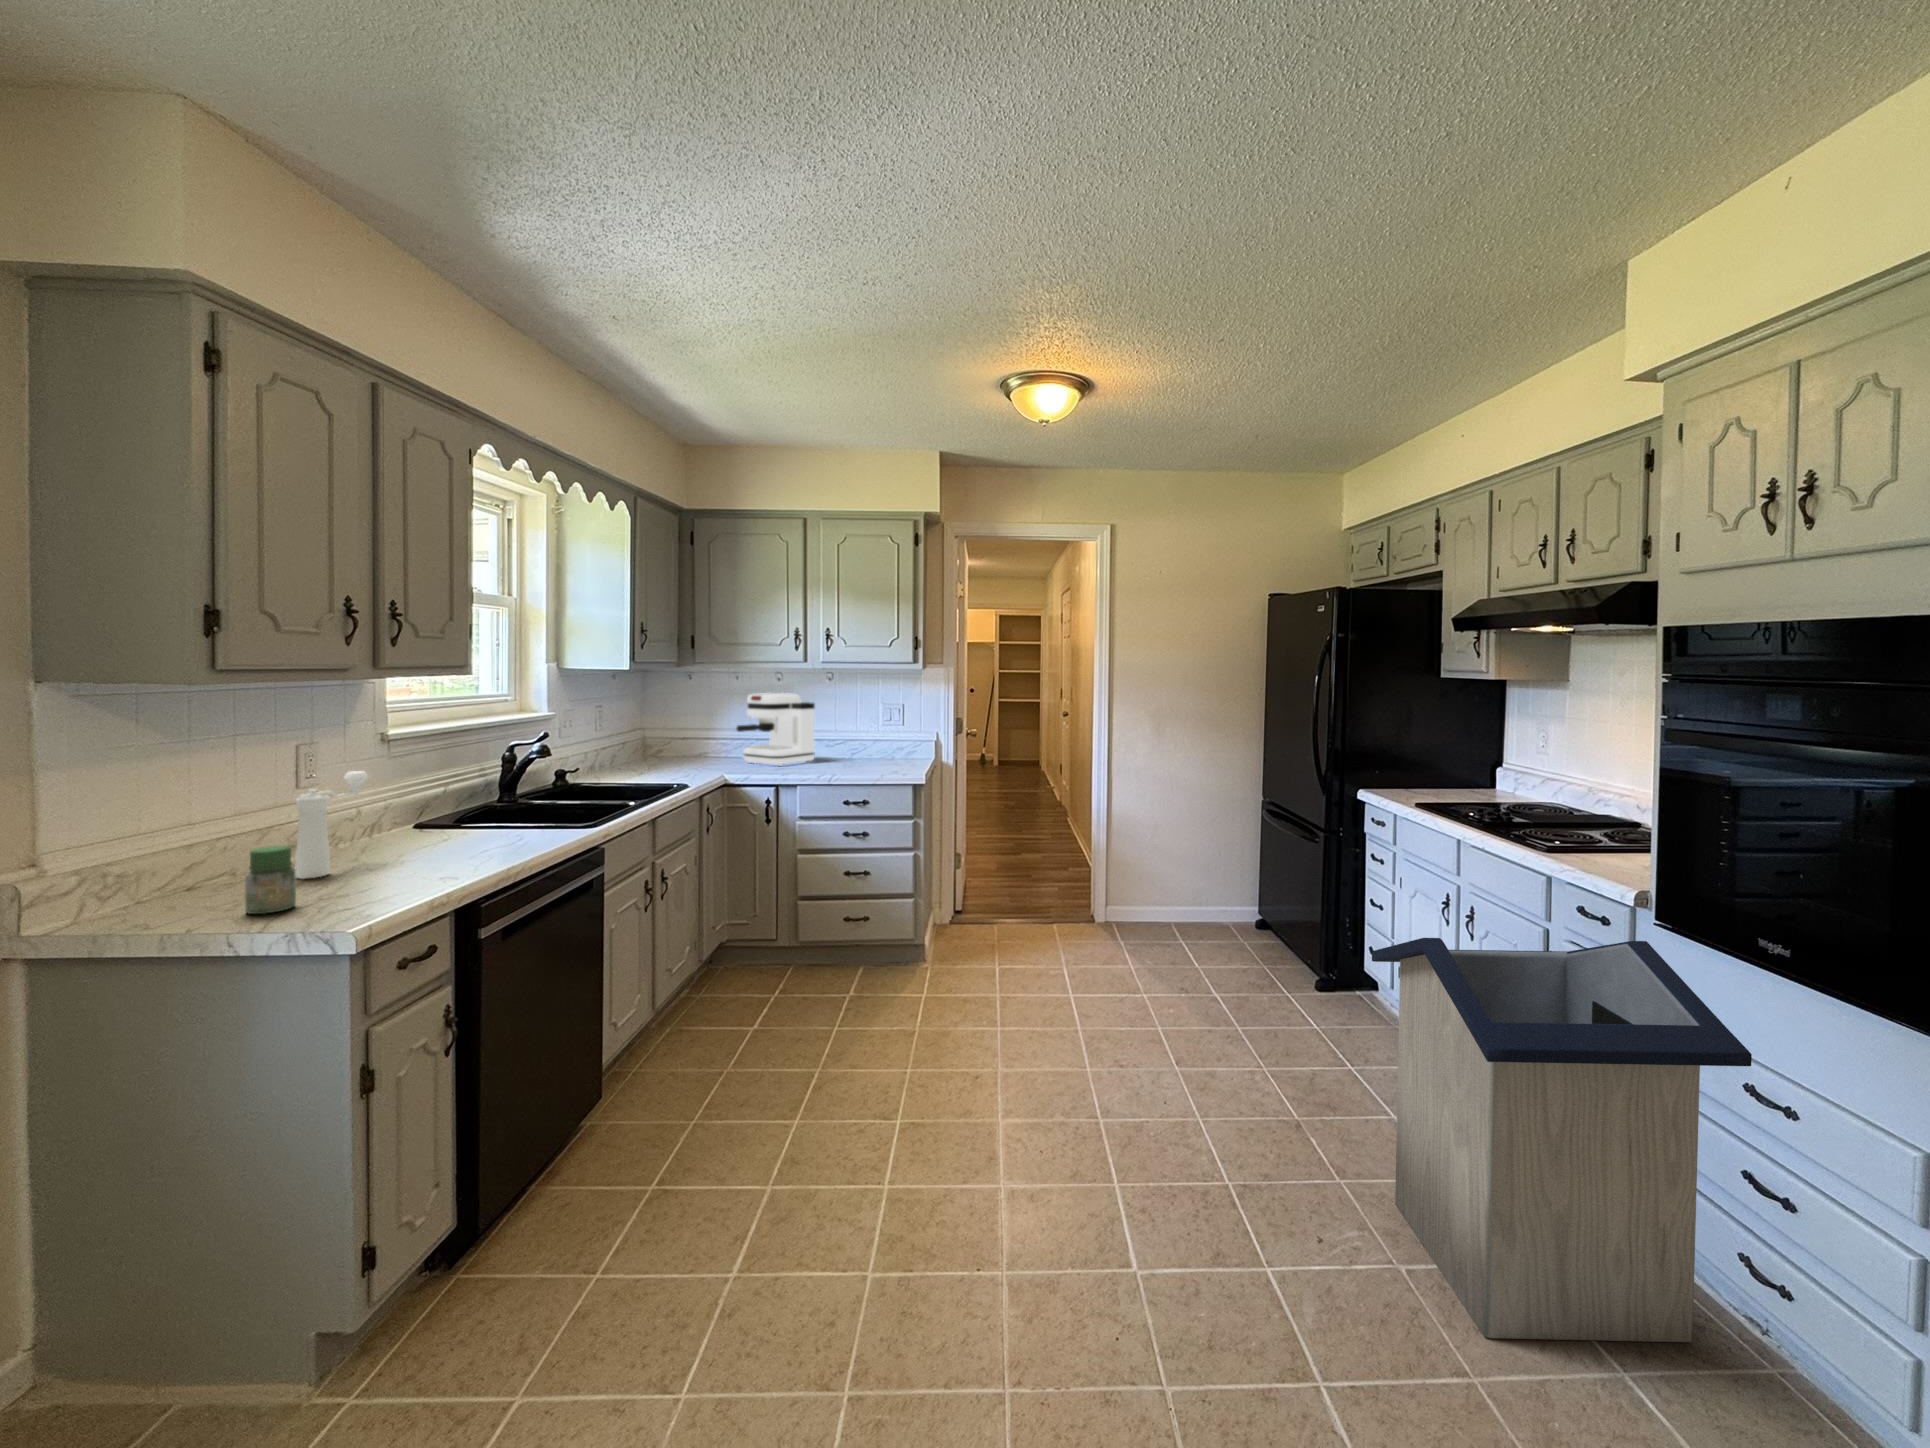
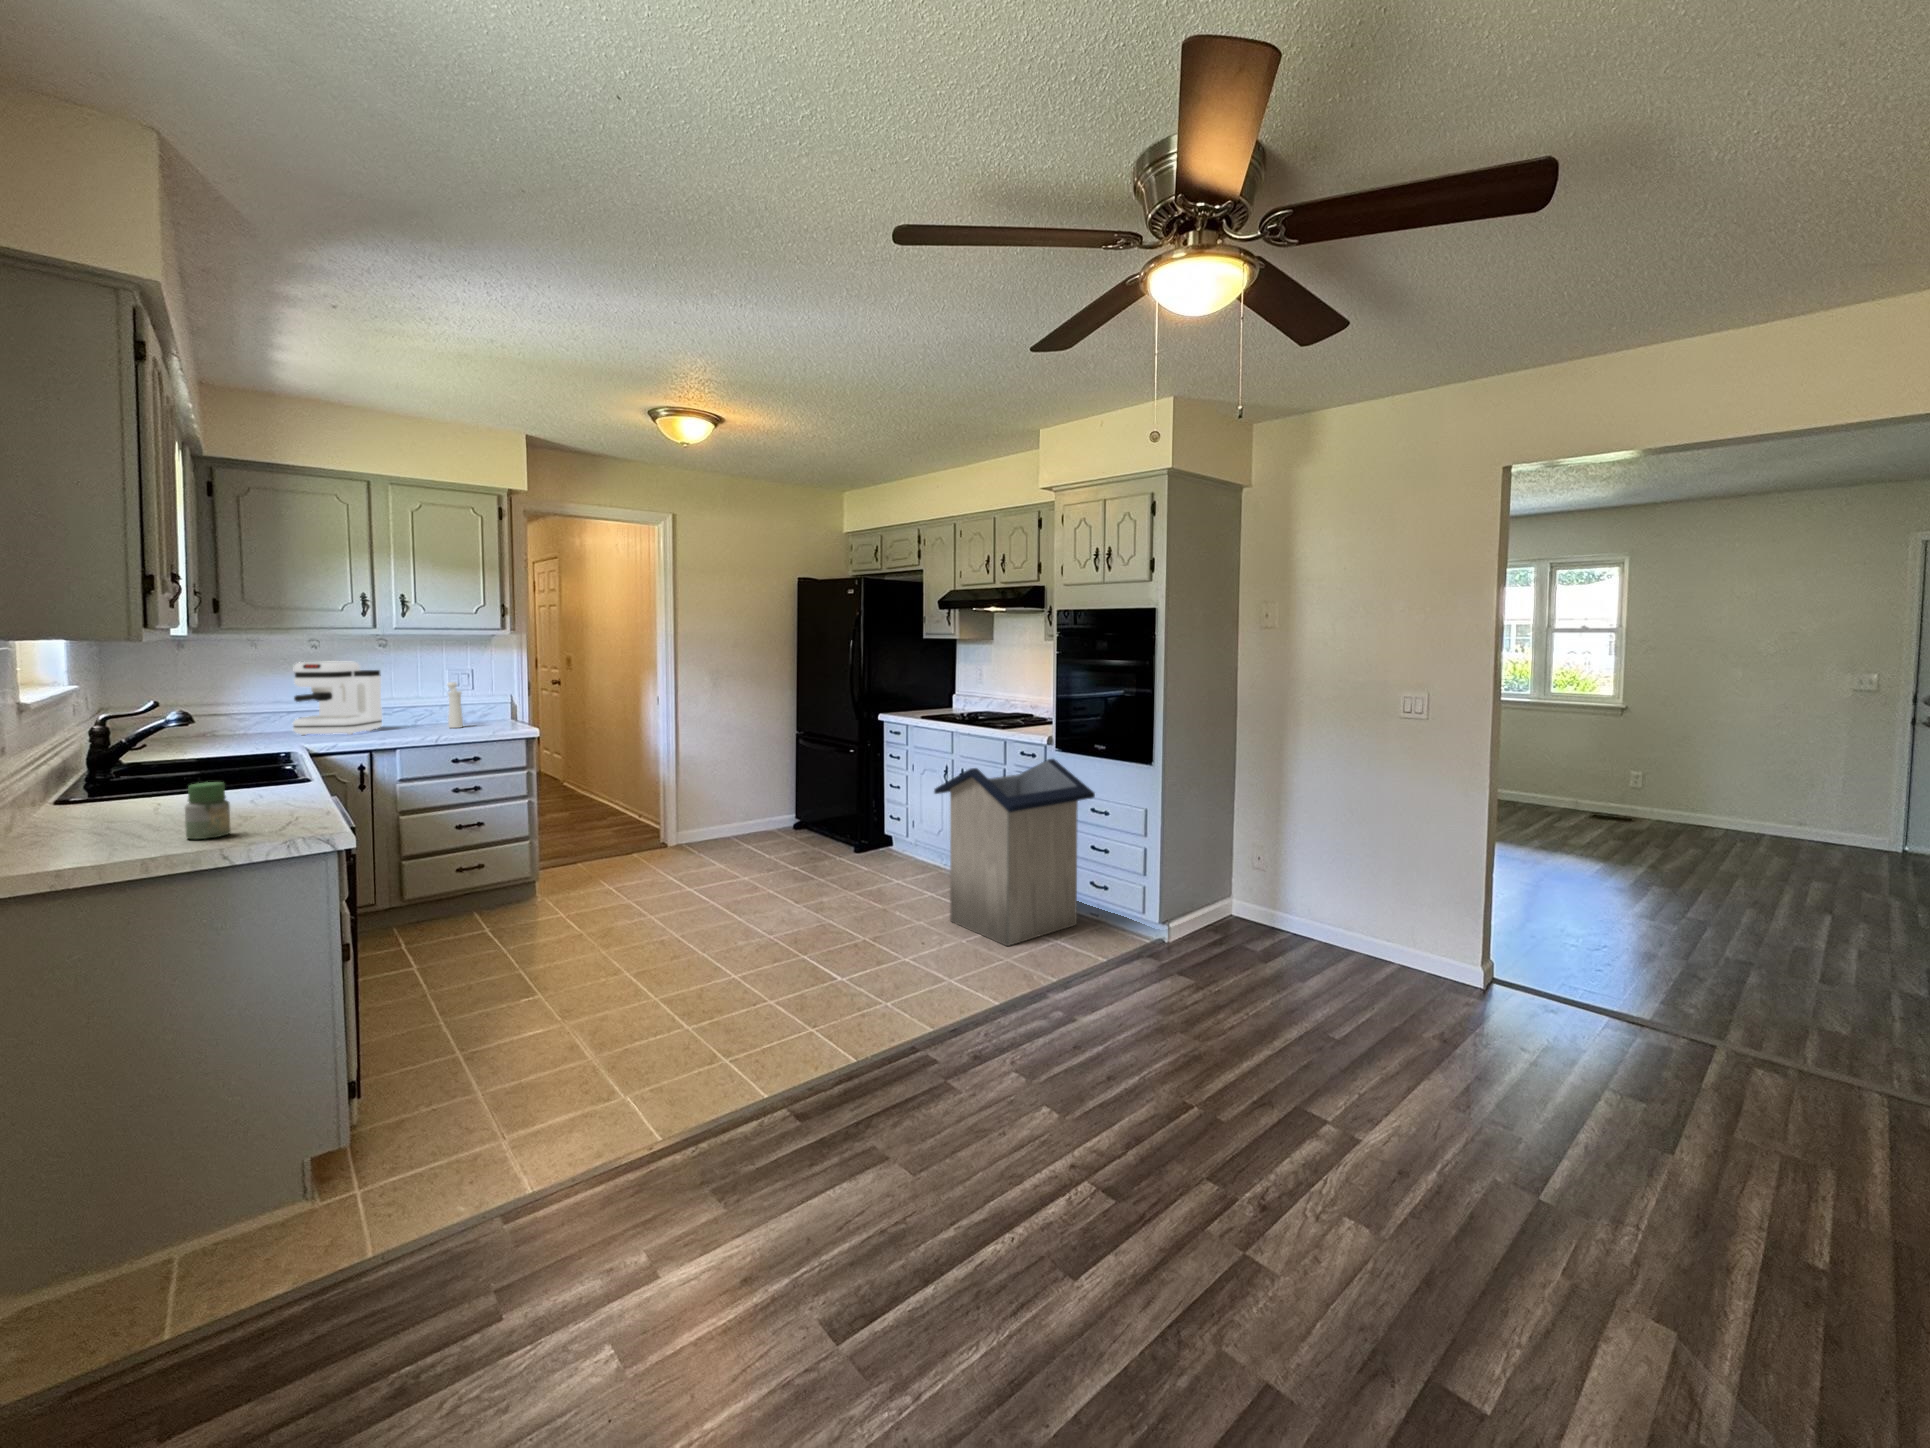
pepper mill: present [295,771,368,879] -> present [447,682,463,728]

